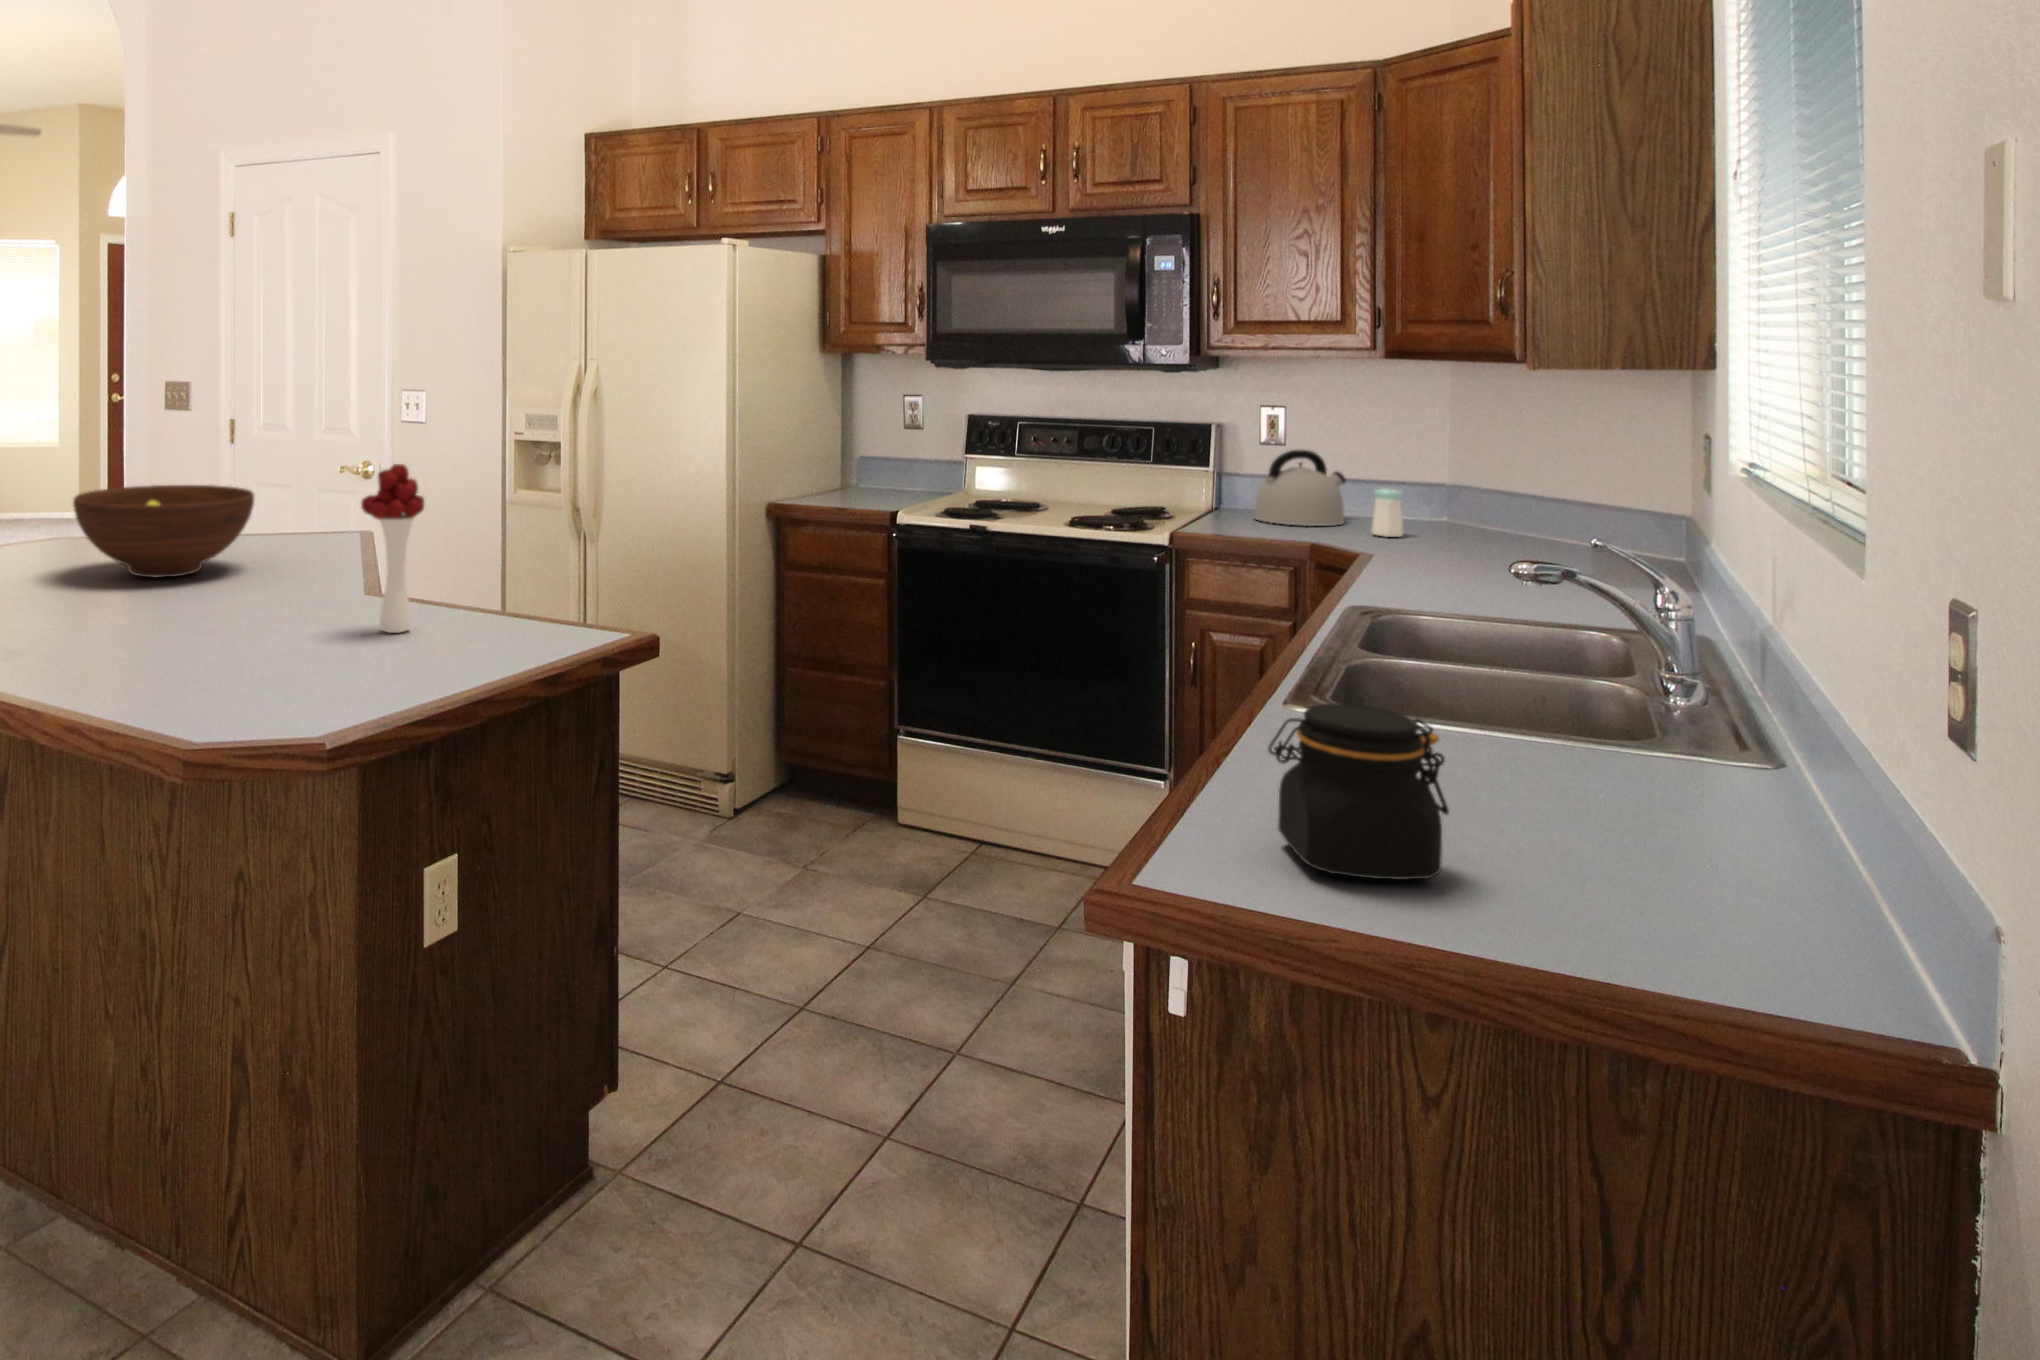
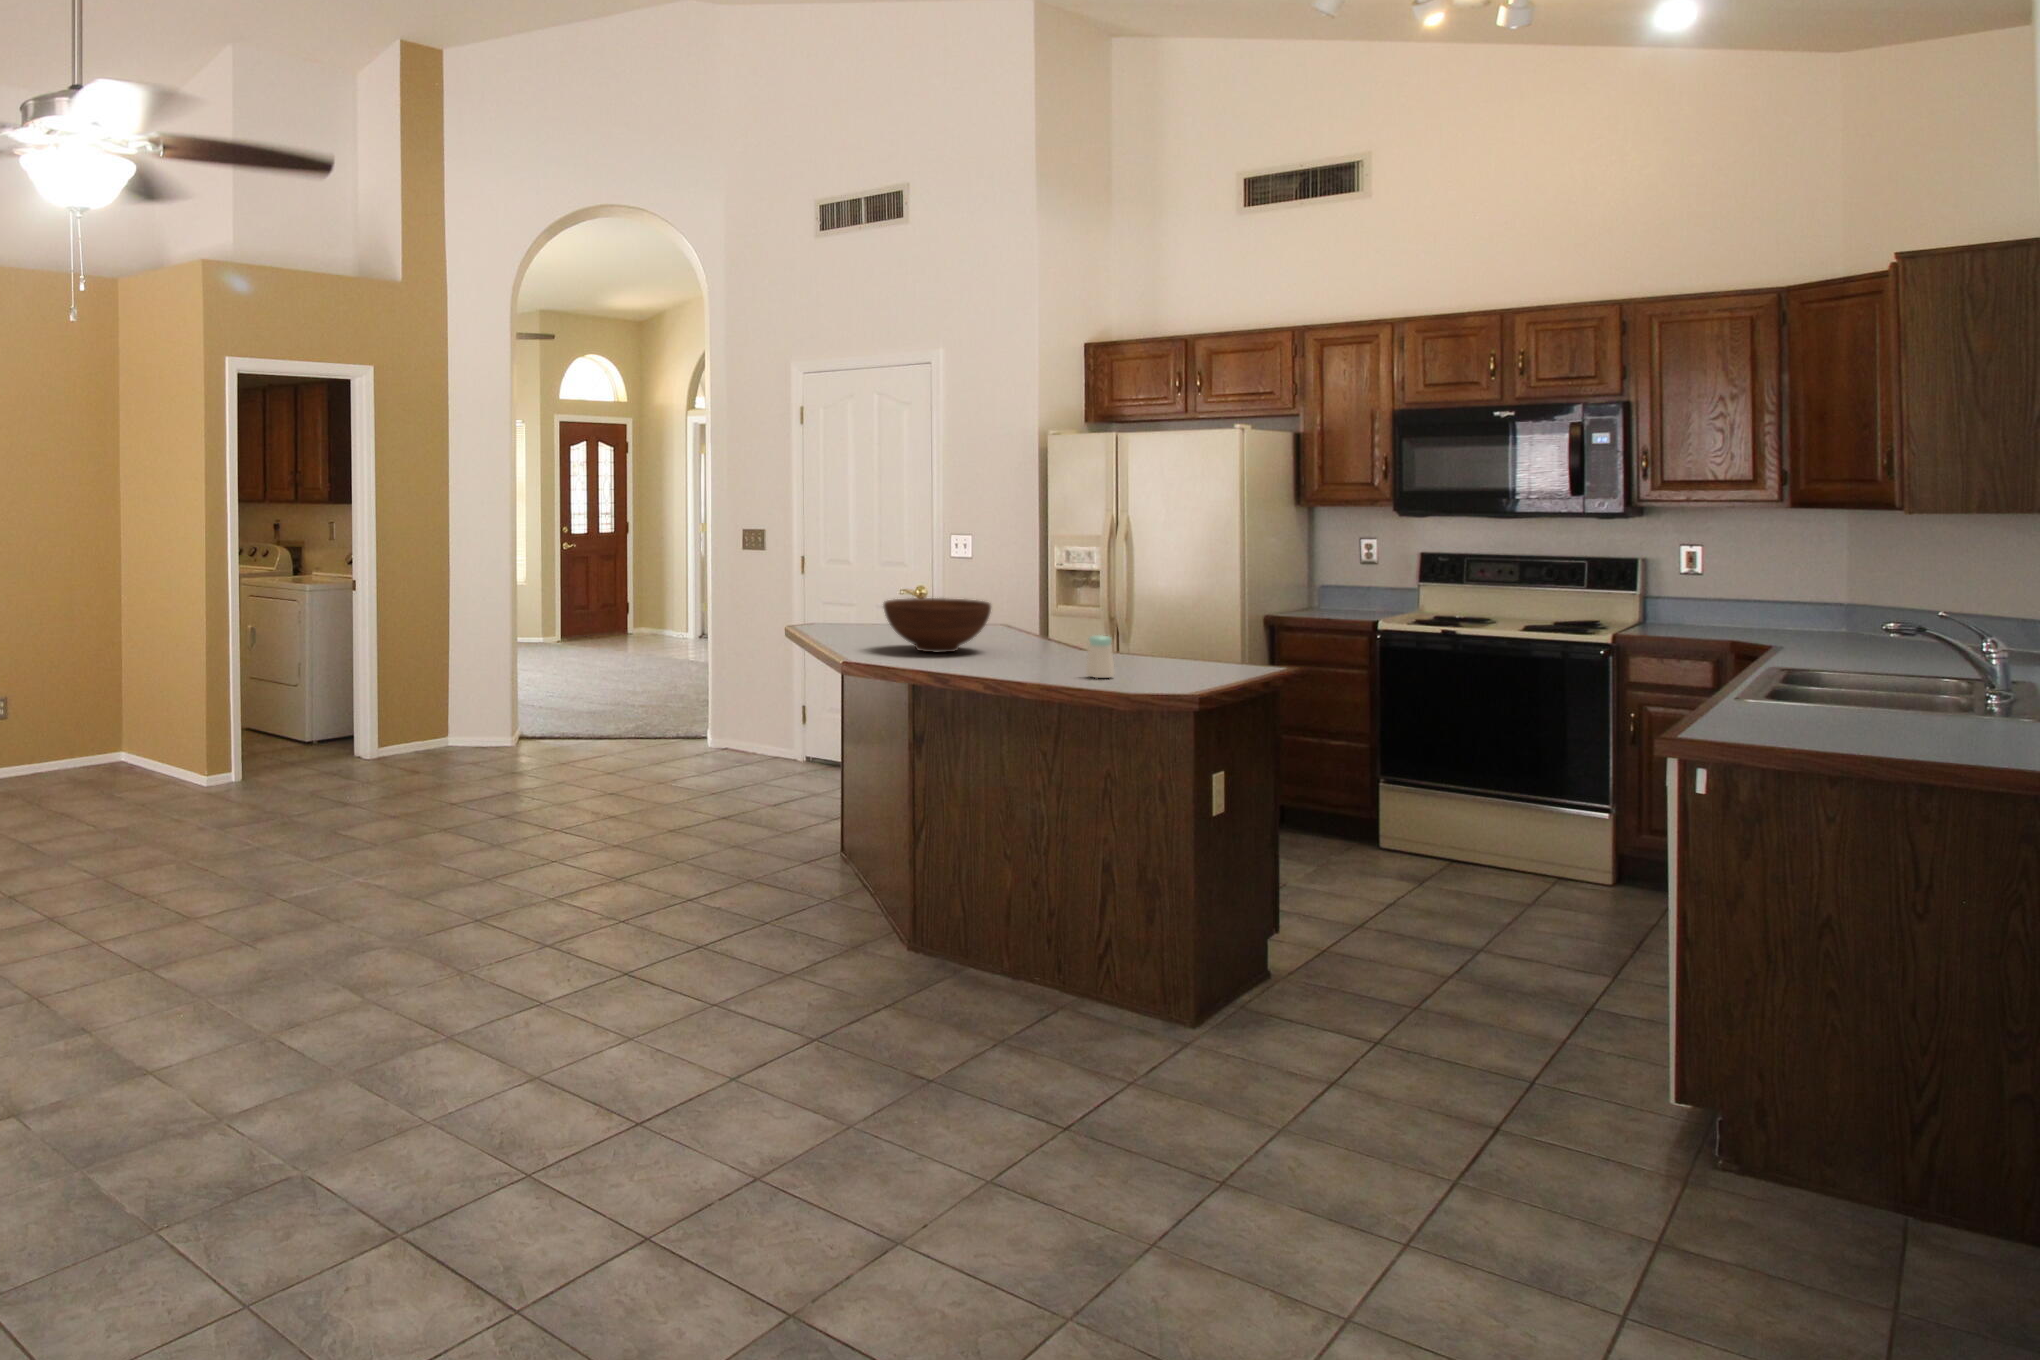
kettle: present [1254,450,1346,526] -> none [1676,576,1757,633]
flower bouquet: present [361,464,424,633] -> none [1131,578,1166,675]
salt shaker: present [1372,488,1403,537] -> present [1086,635,1114,678]
jar: present [1268,703,1449,880] -> none [1749,679,1849,754]

